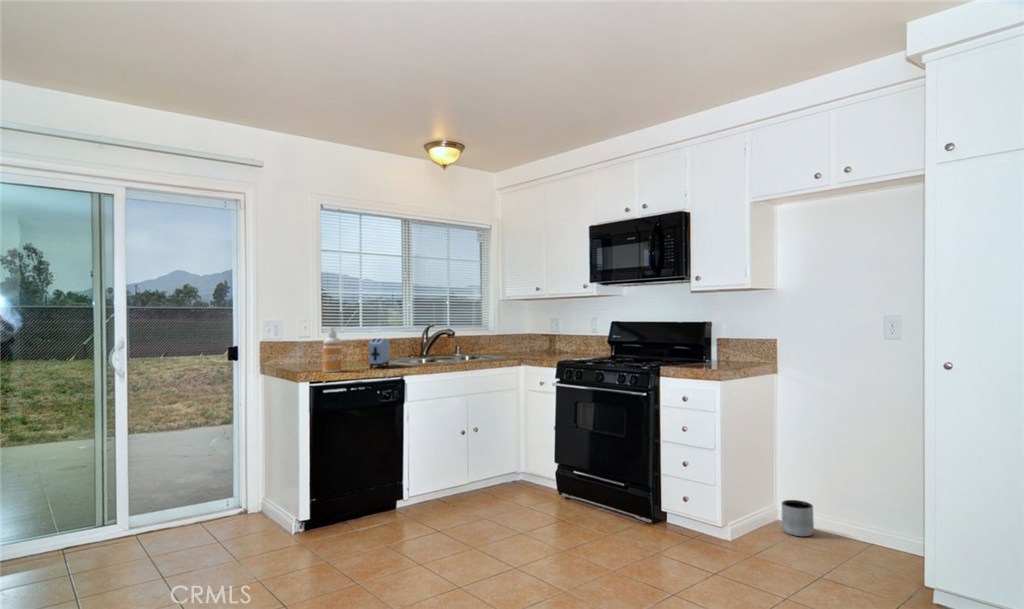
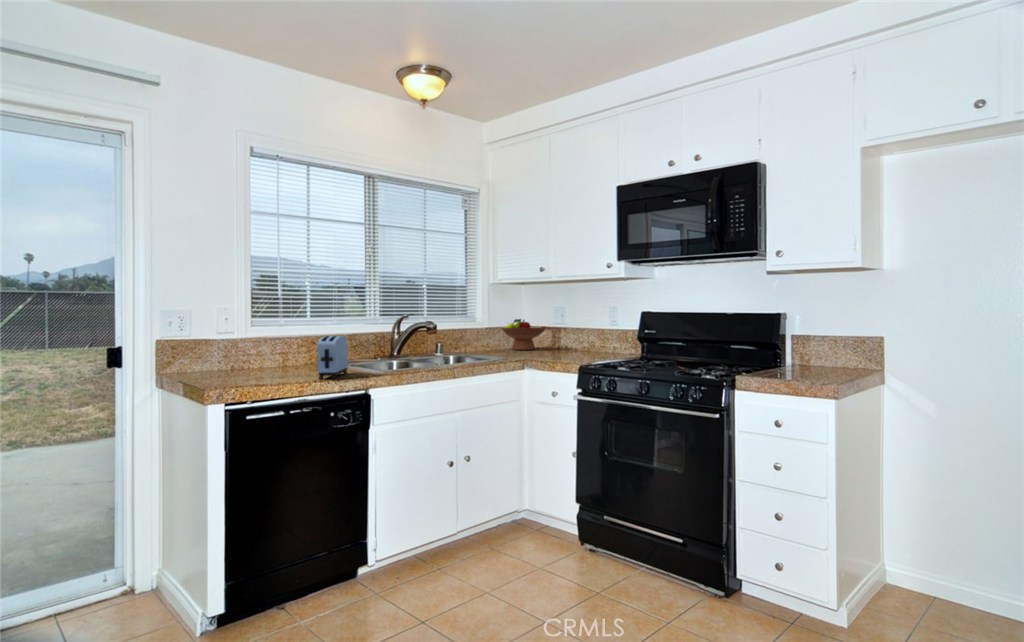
soap dispenser: present [323,327,342,372] -> none [246,320,276,387]
fruit bowl: none [508,327,545,352] -> present [502,319,546,350]
planter: present [782,500,814,537] -> none [901,559,950,614]

